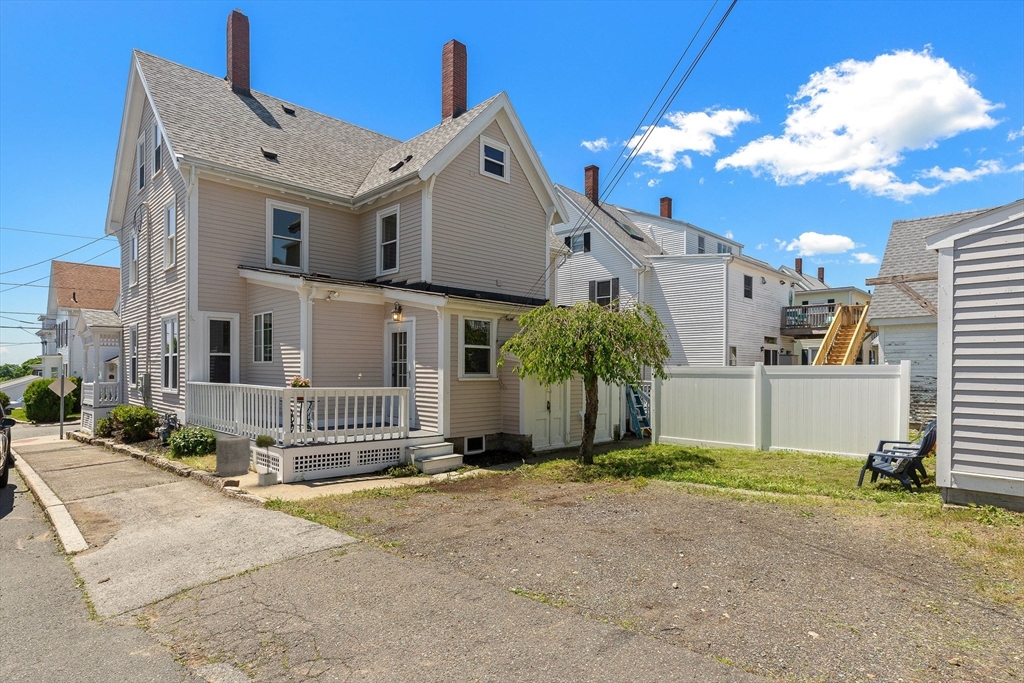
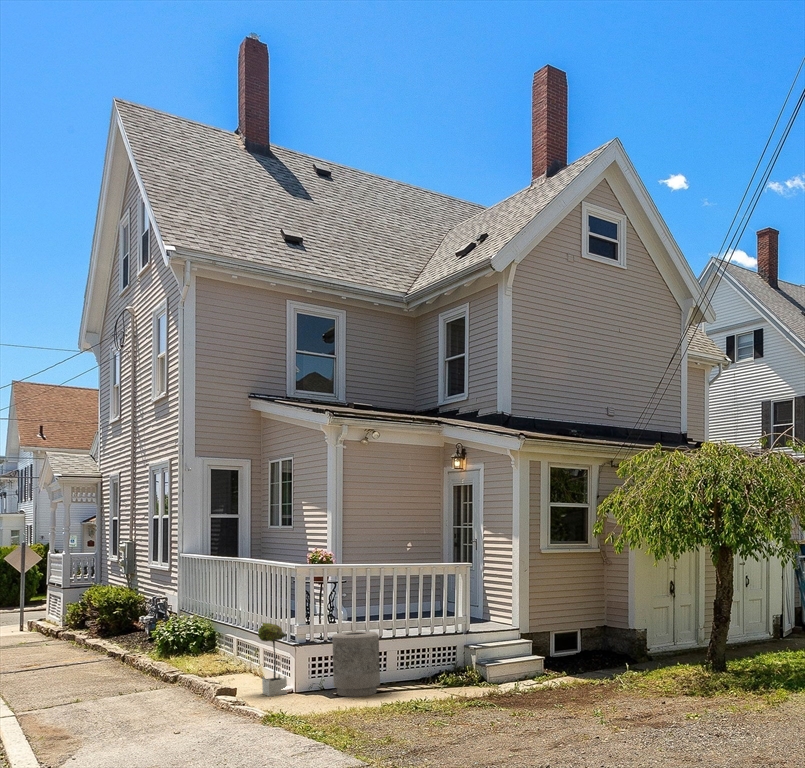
trash can: present [216,436,250,477] -> present [332,631,380,697]

